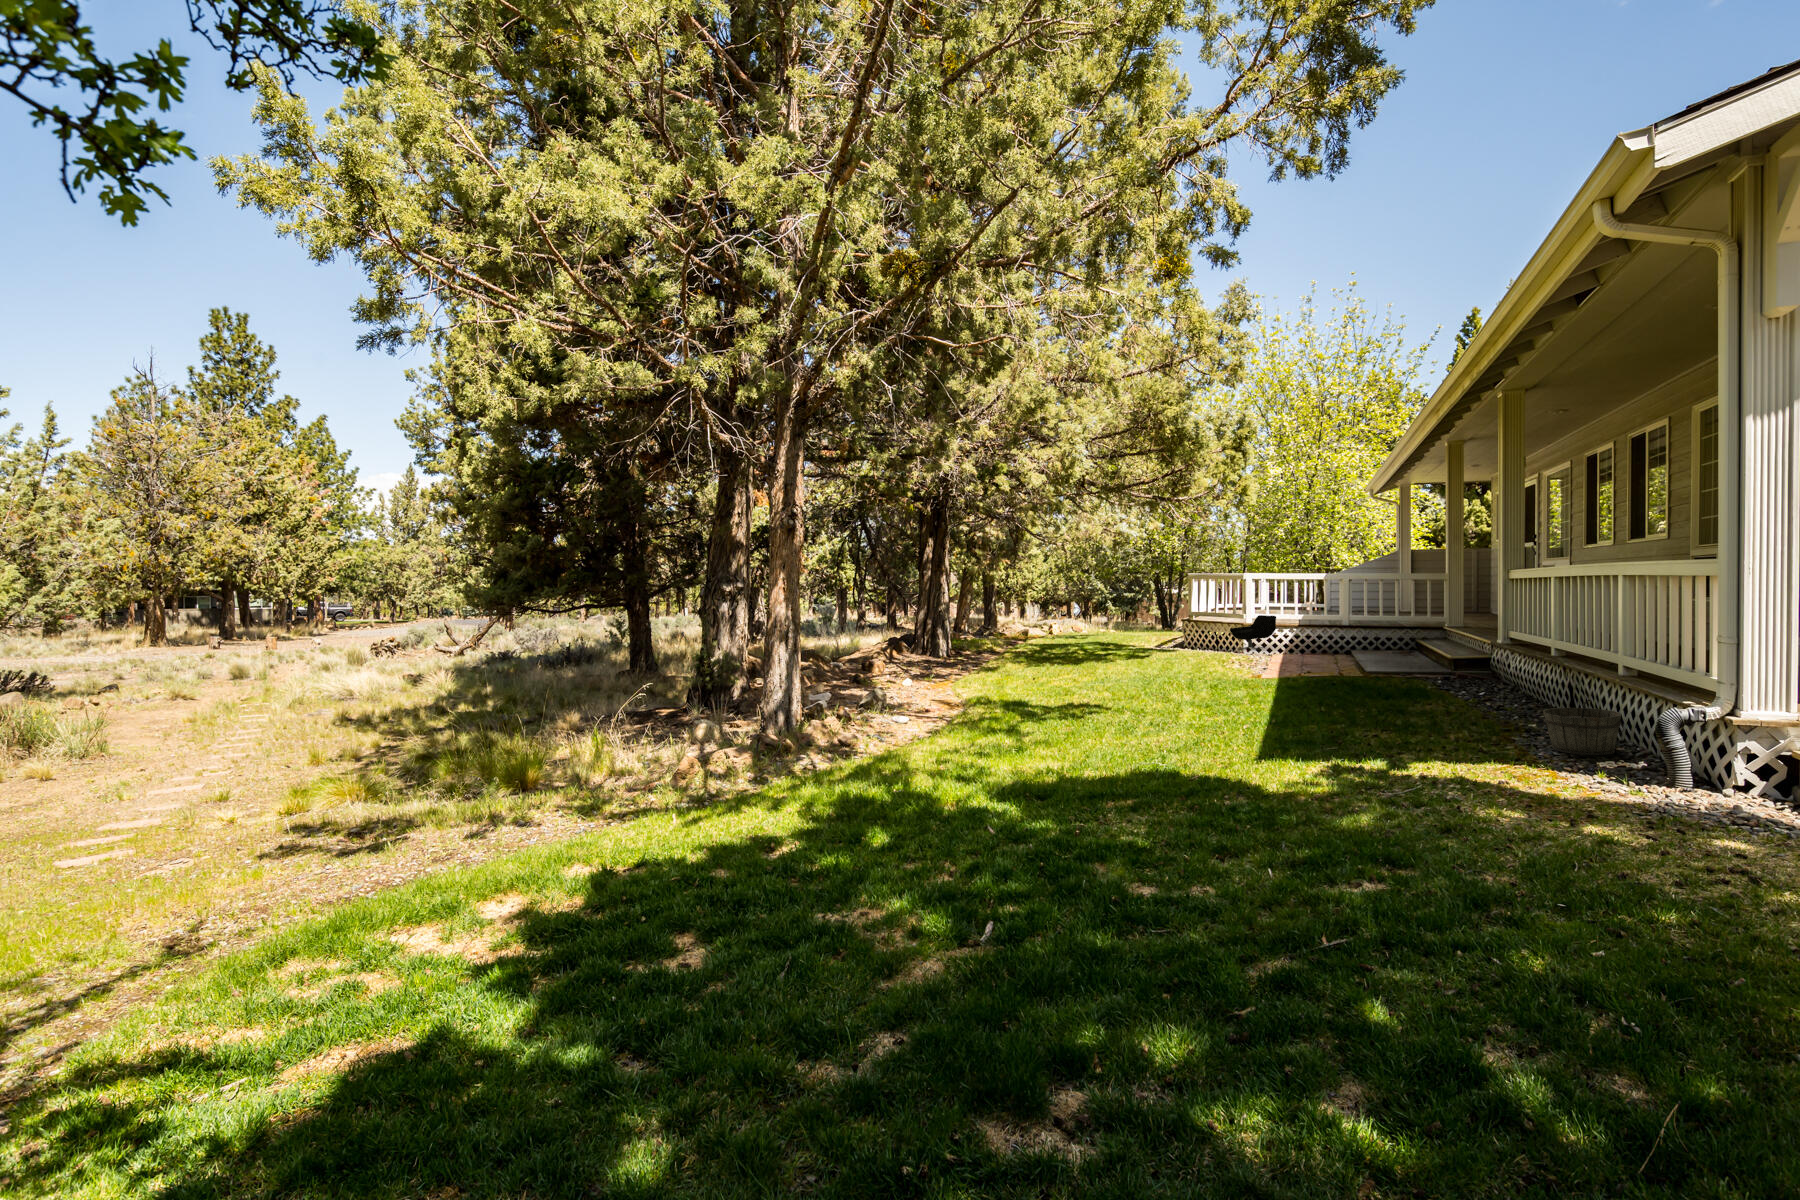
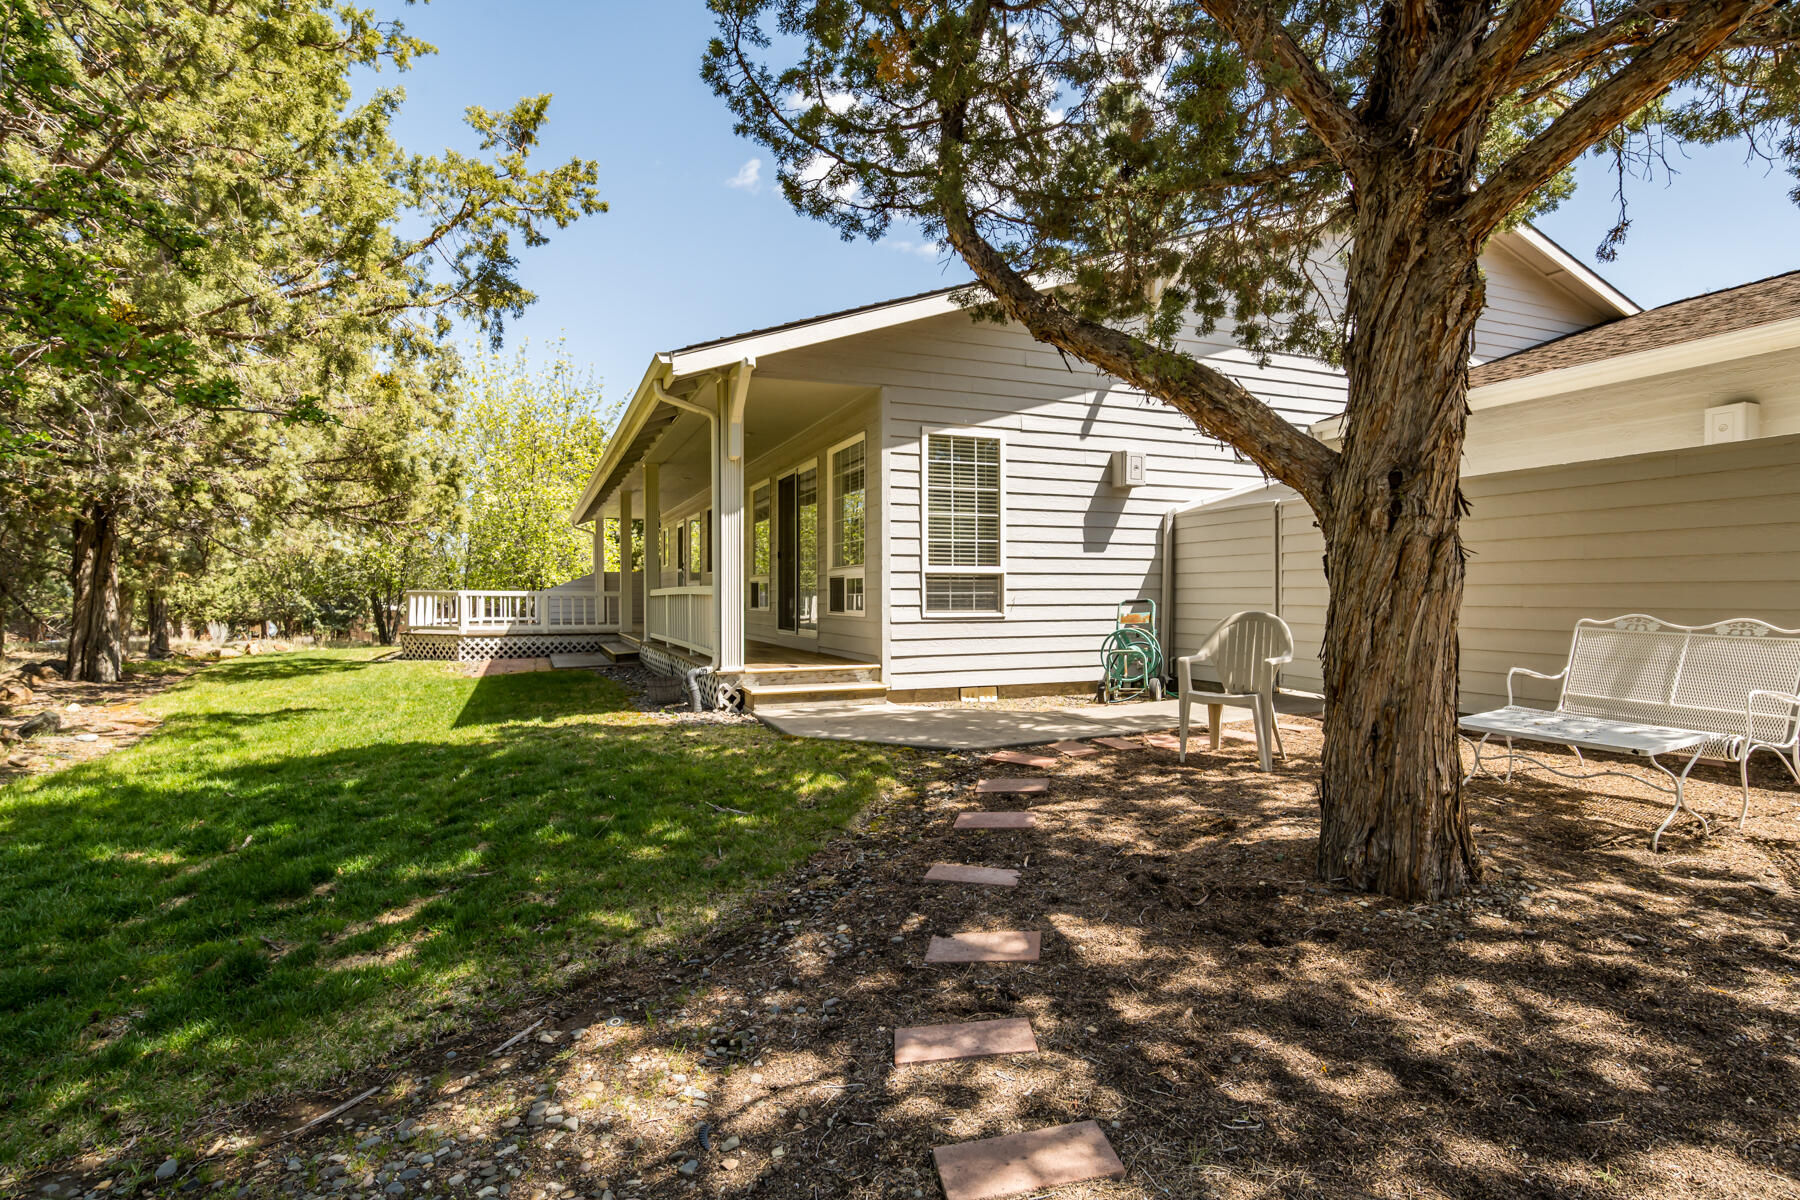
lounge chair: present [1230,615,1276,650] -> none [447,627,489,658]

